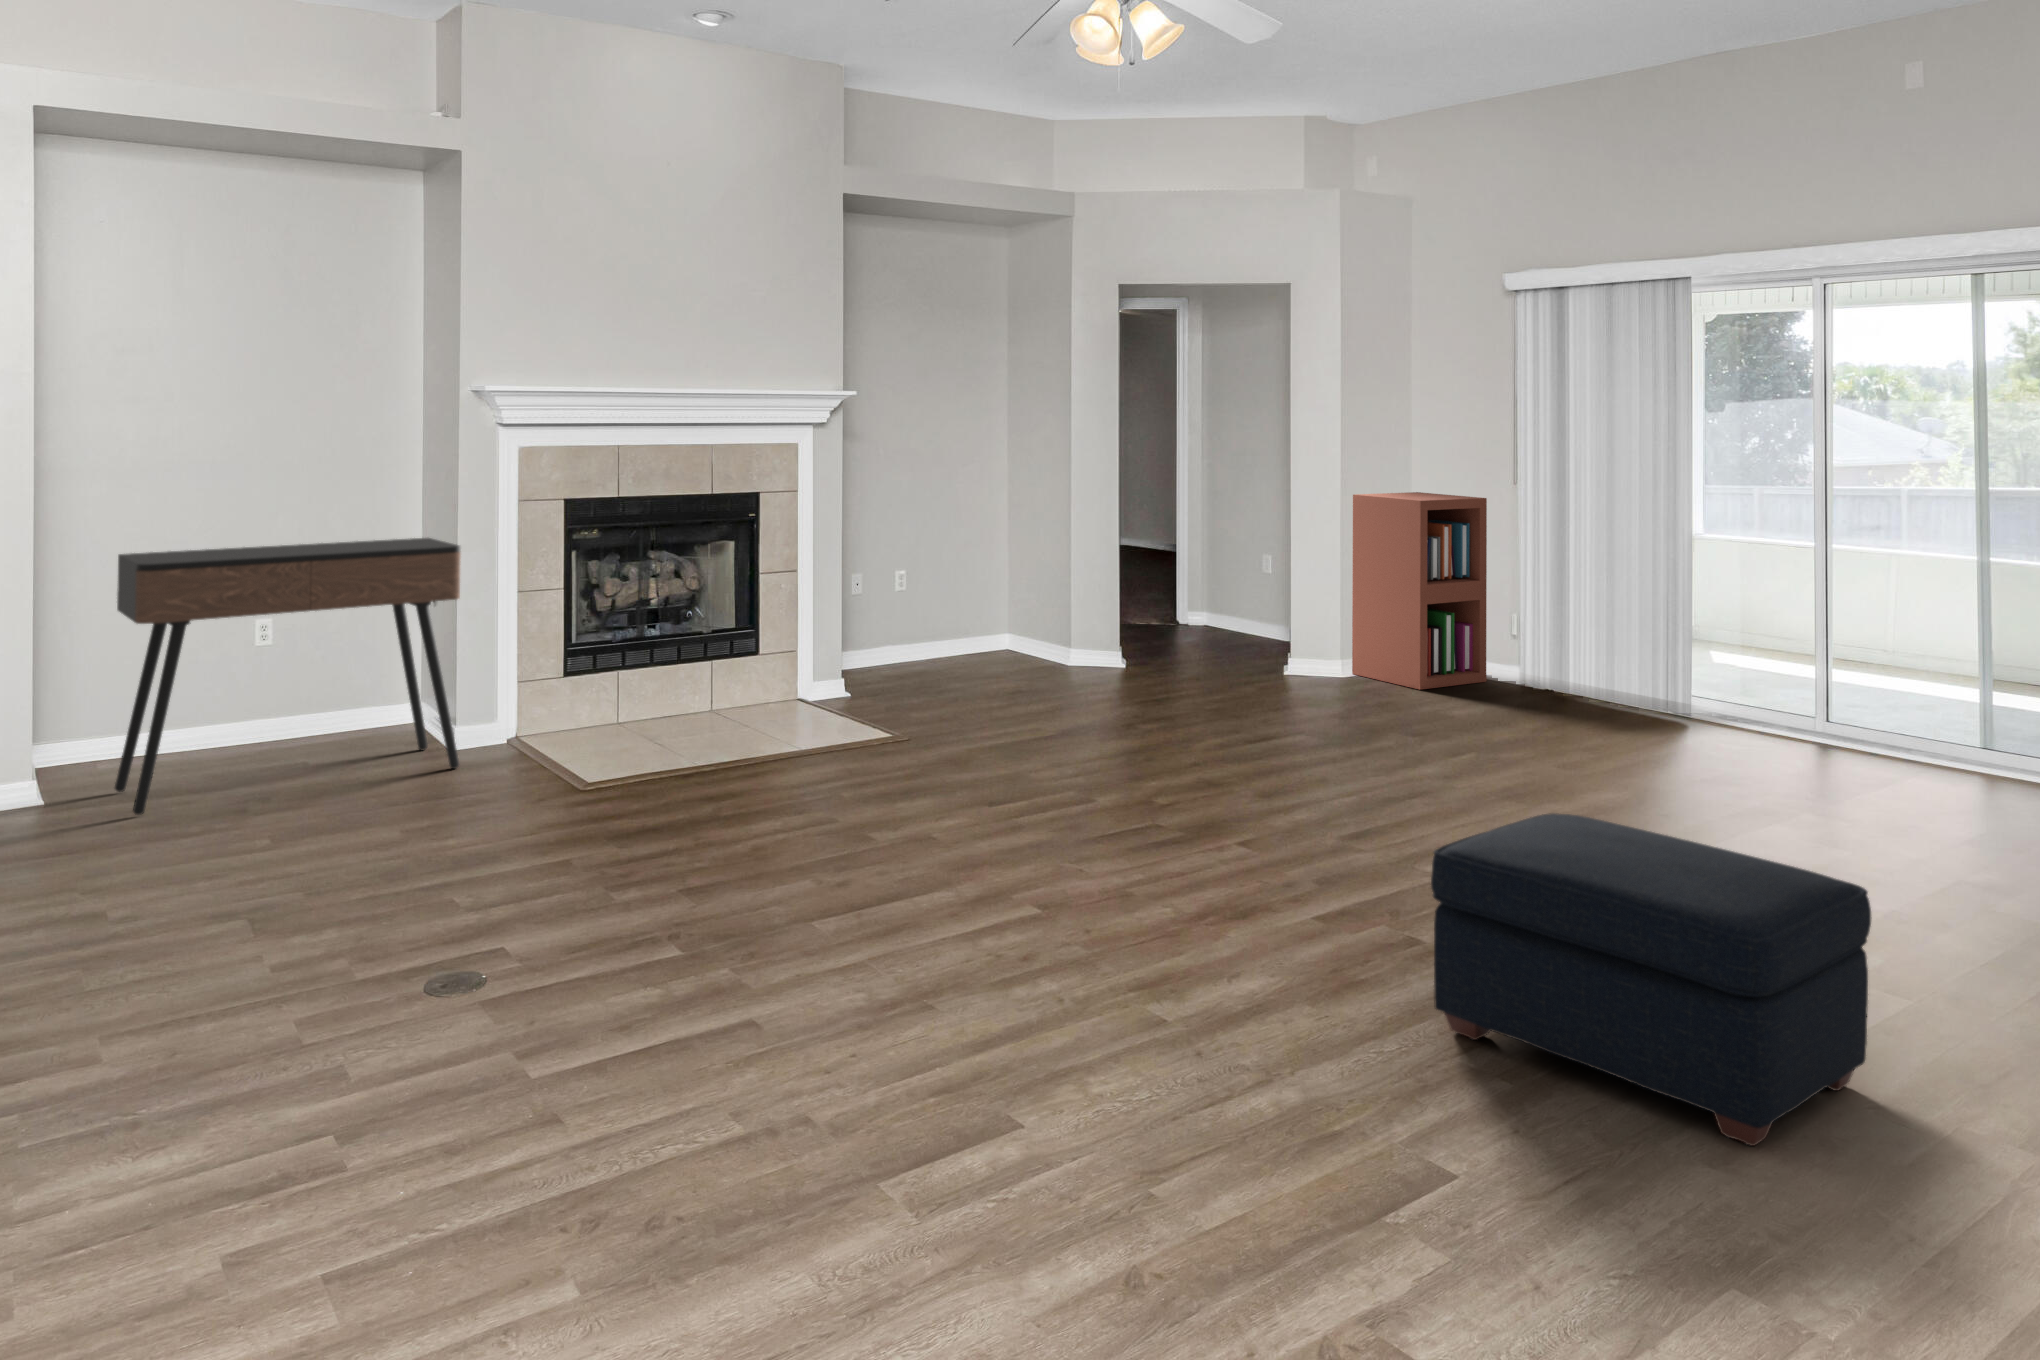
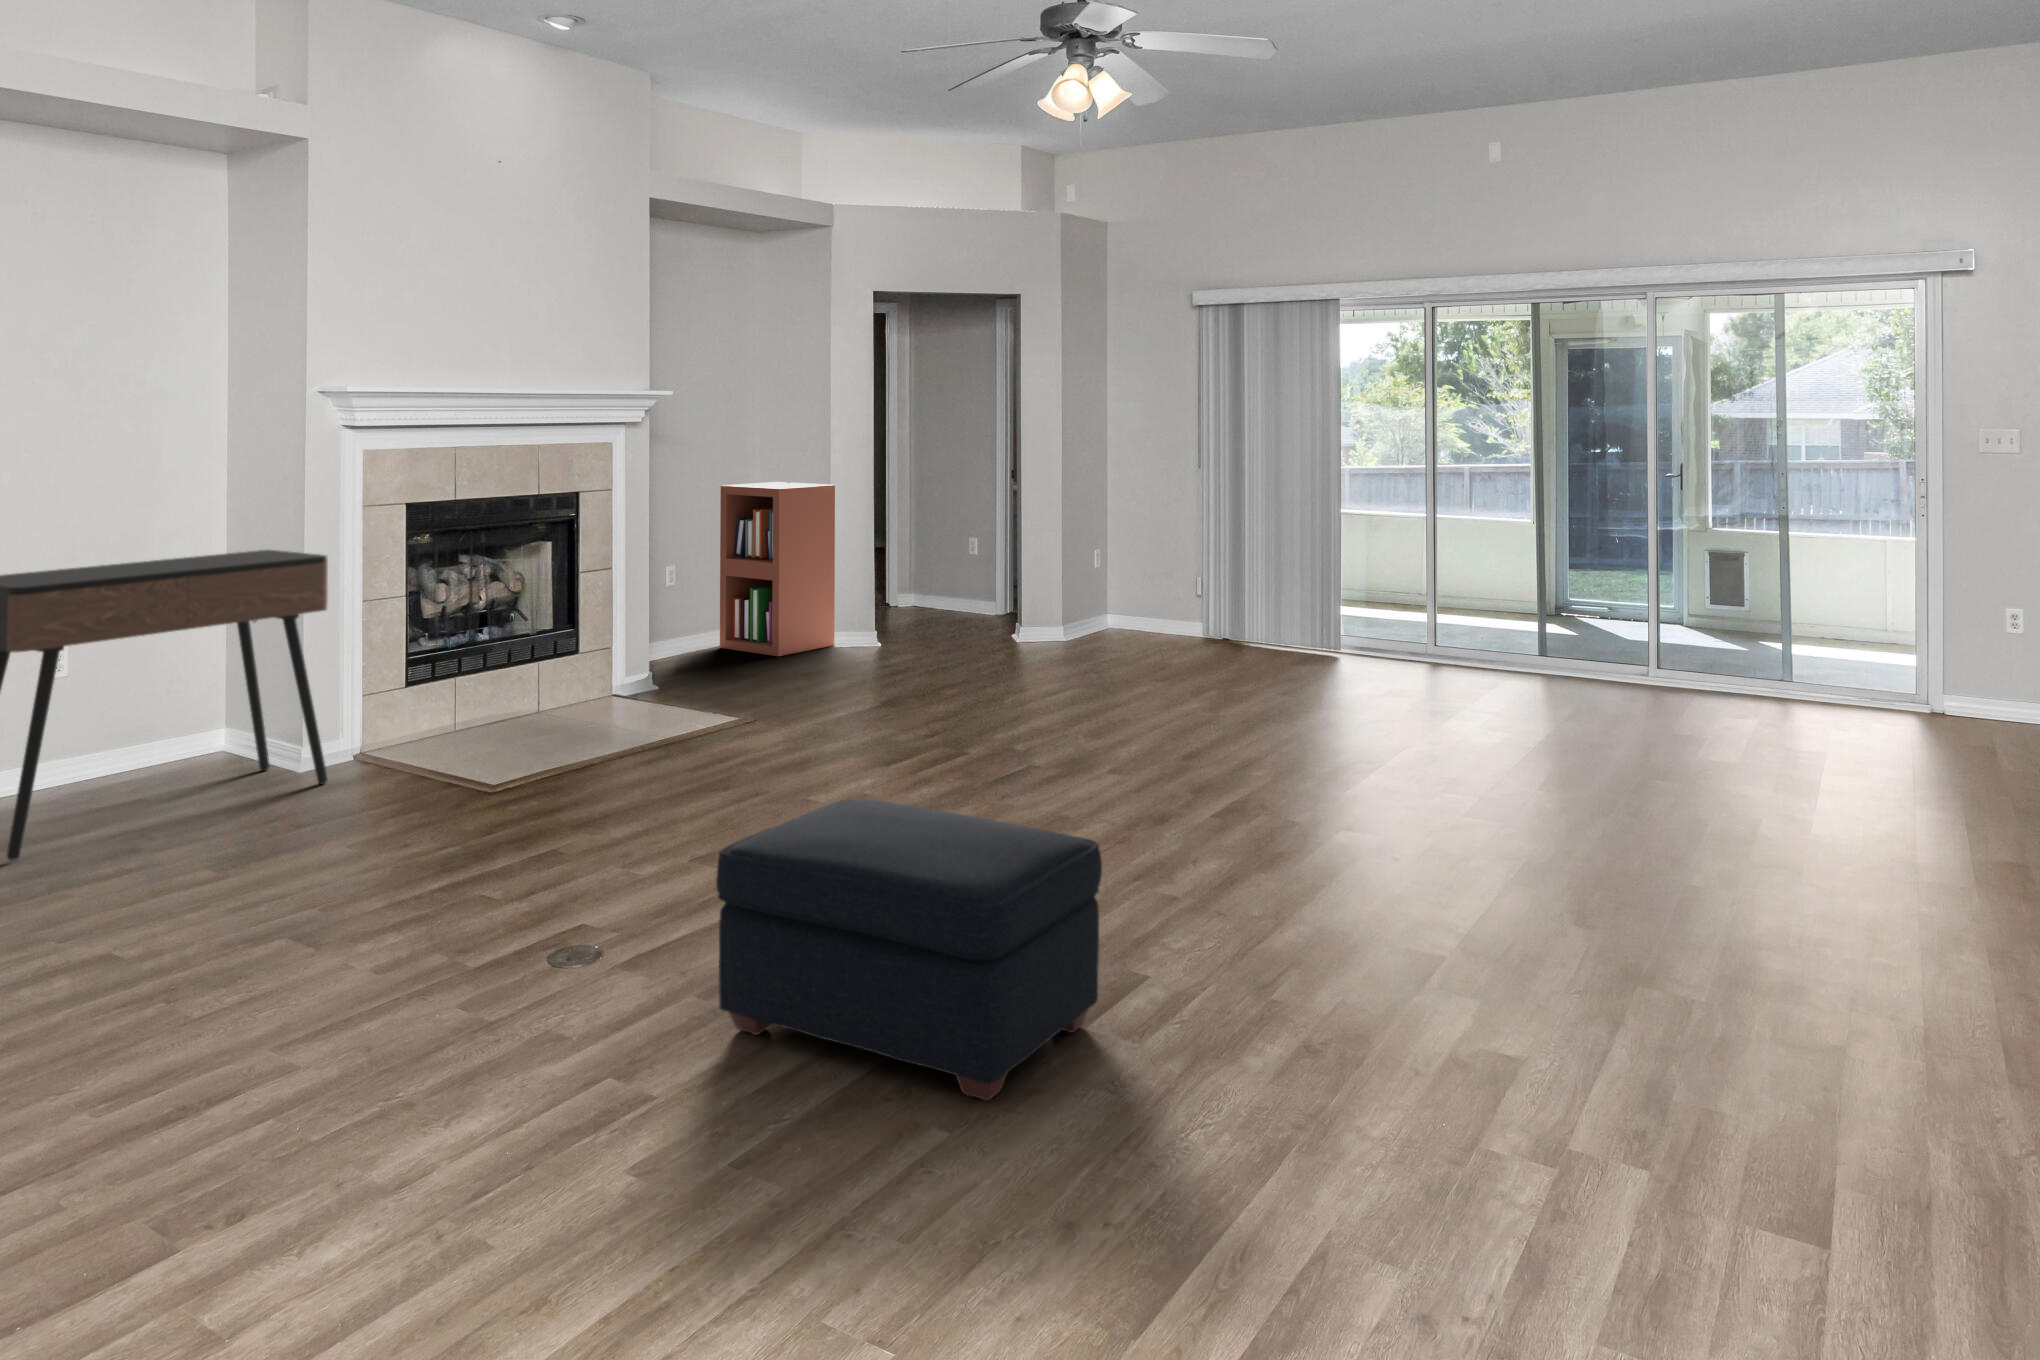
bookshelf: present [1352,492,1487,690] -> present [720,482,835,656]
ottoman: present [1431,813,1871,1146] -> present [716,799,1102,1100]

